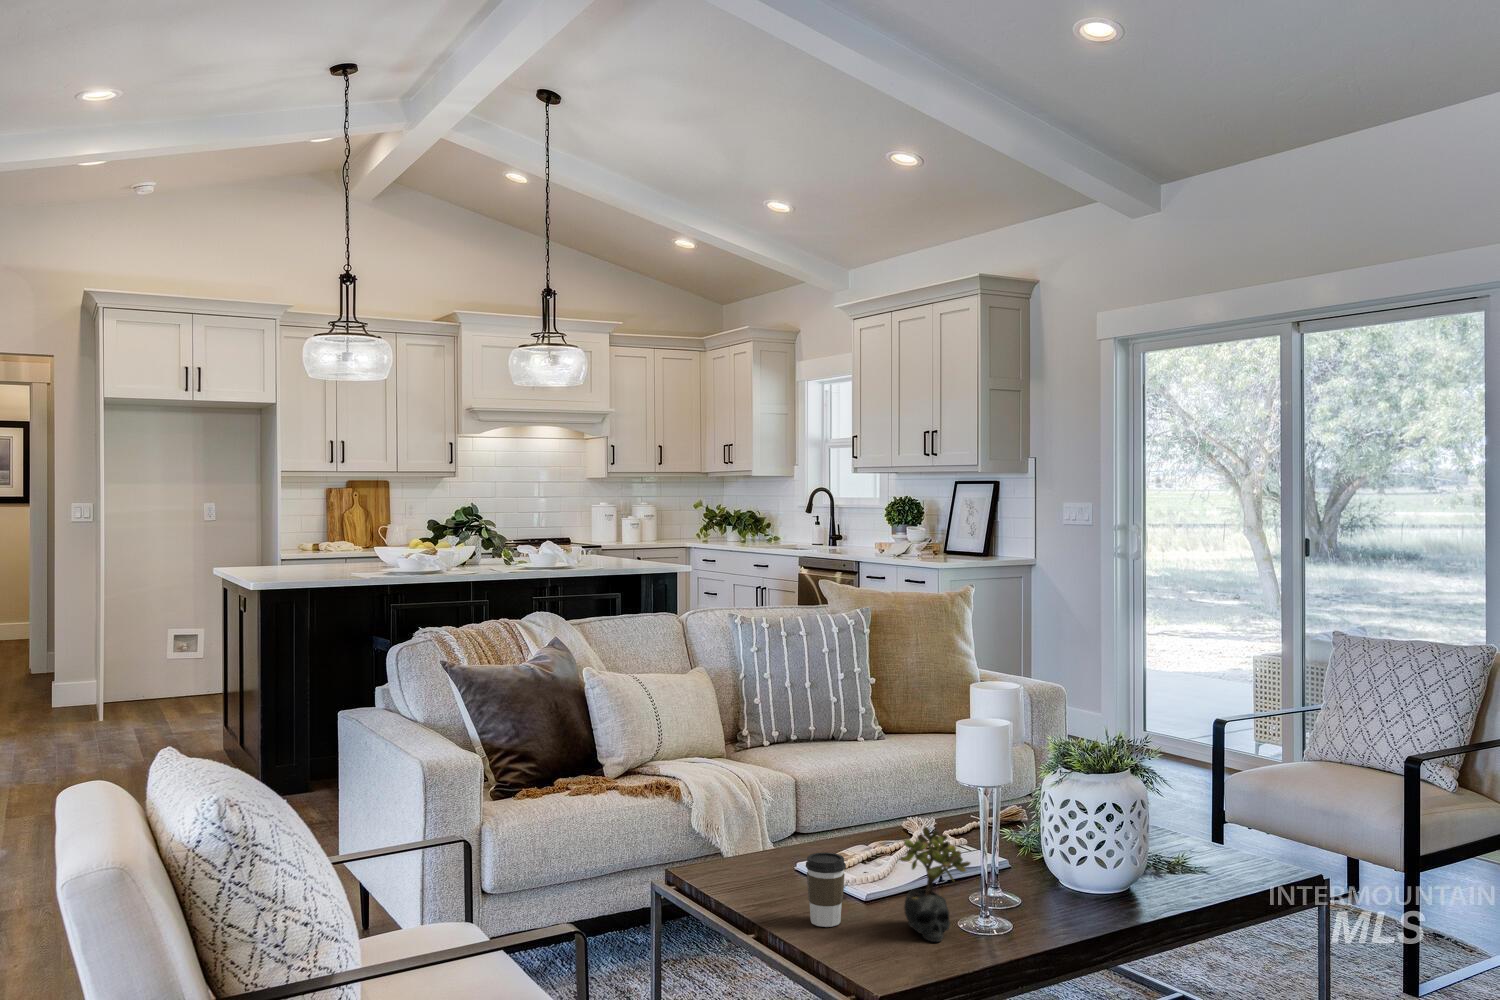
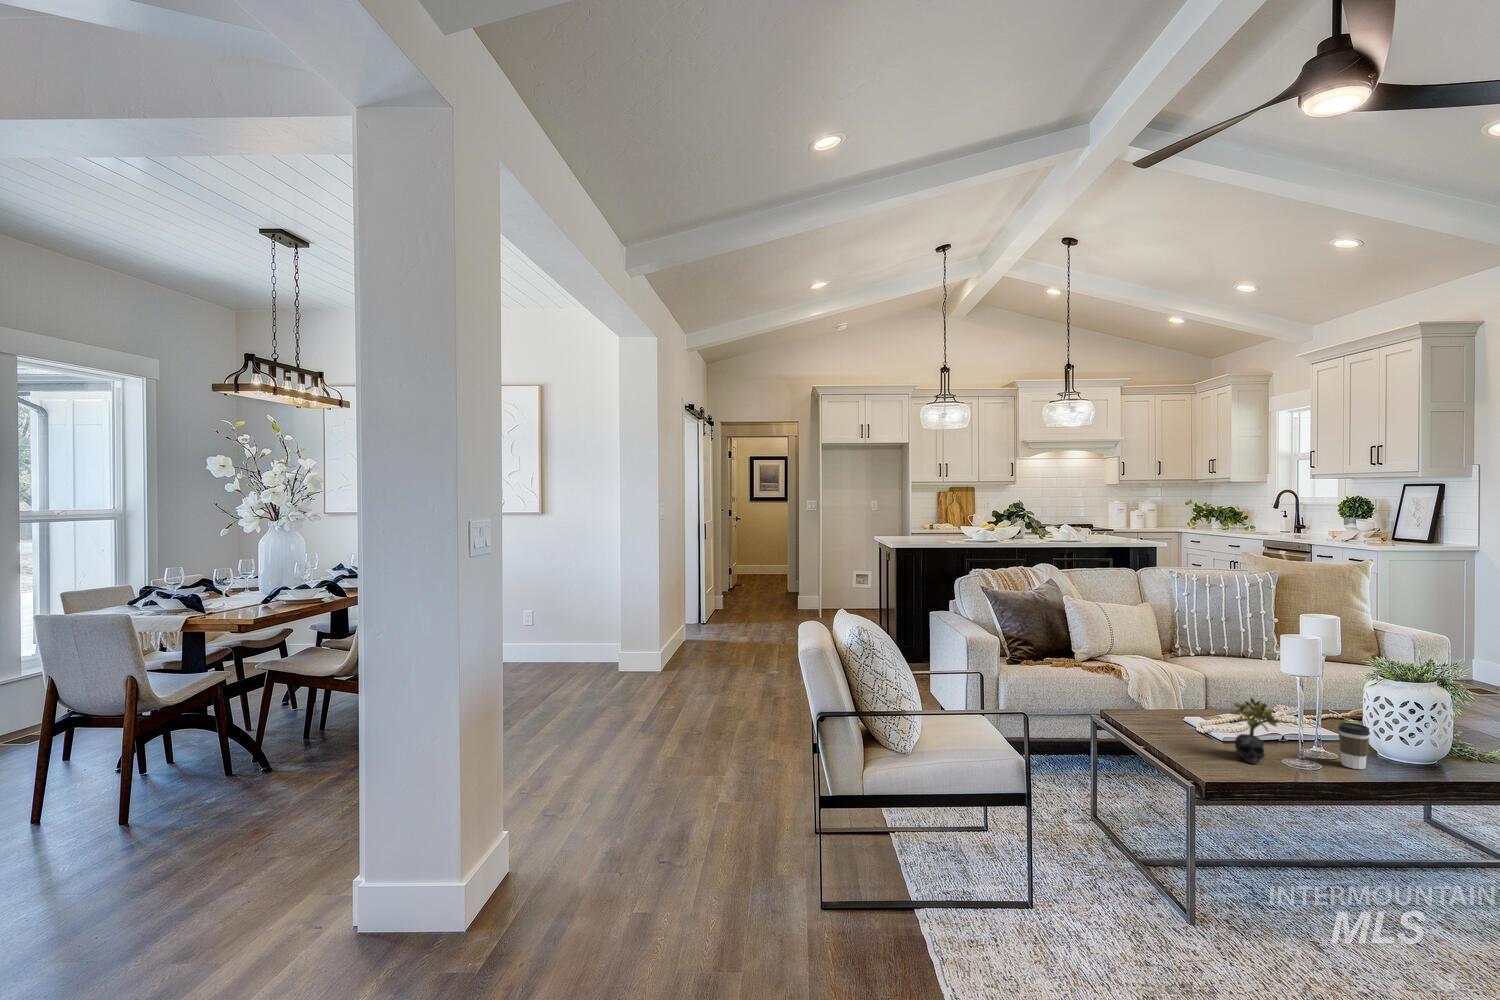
coffee cup: present [806,852,846,927] -> present [1338,723,1370,769]

